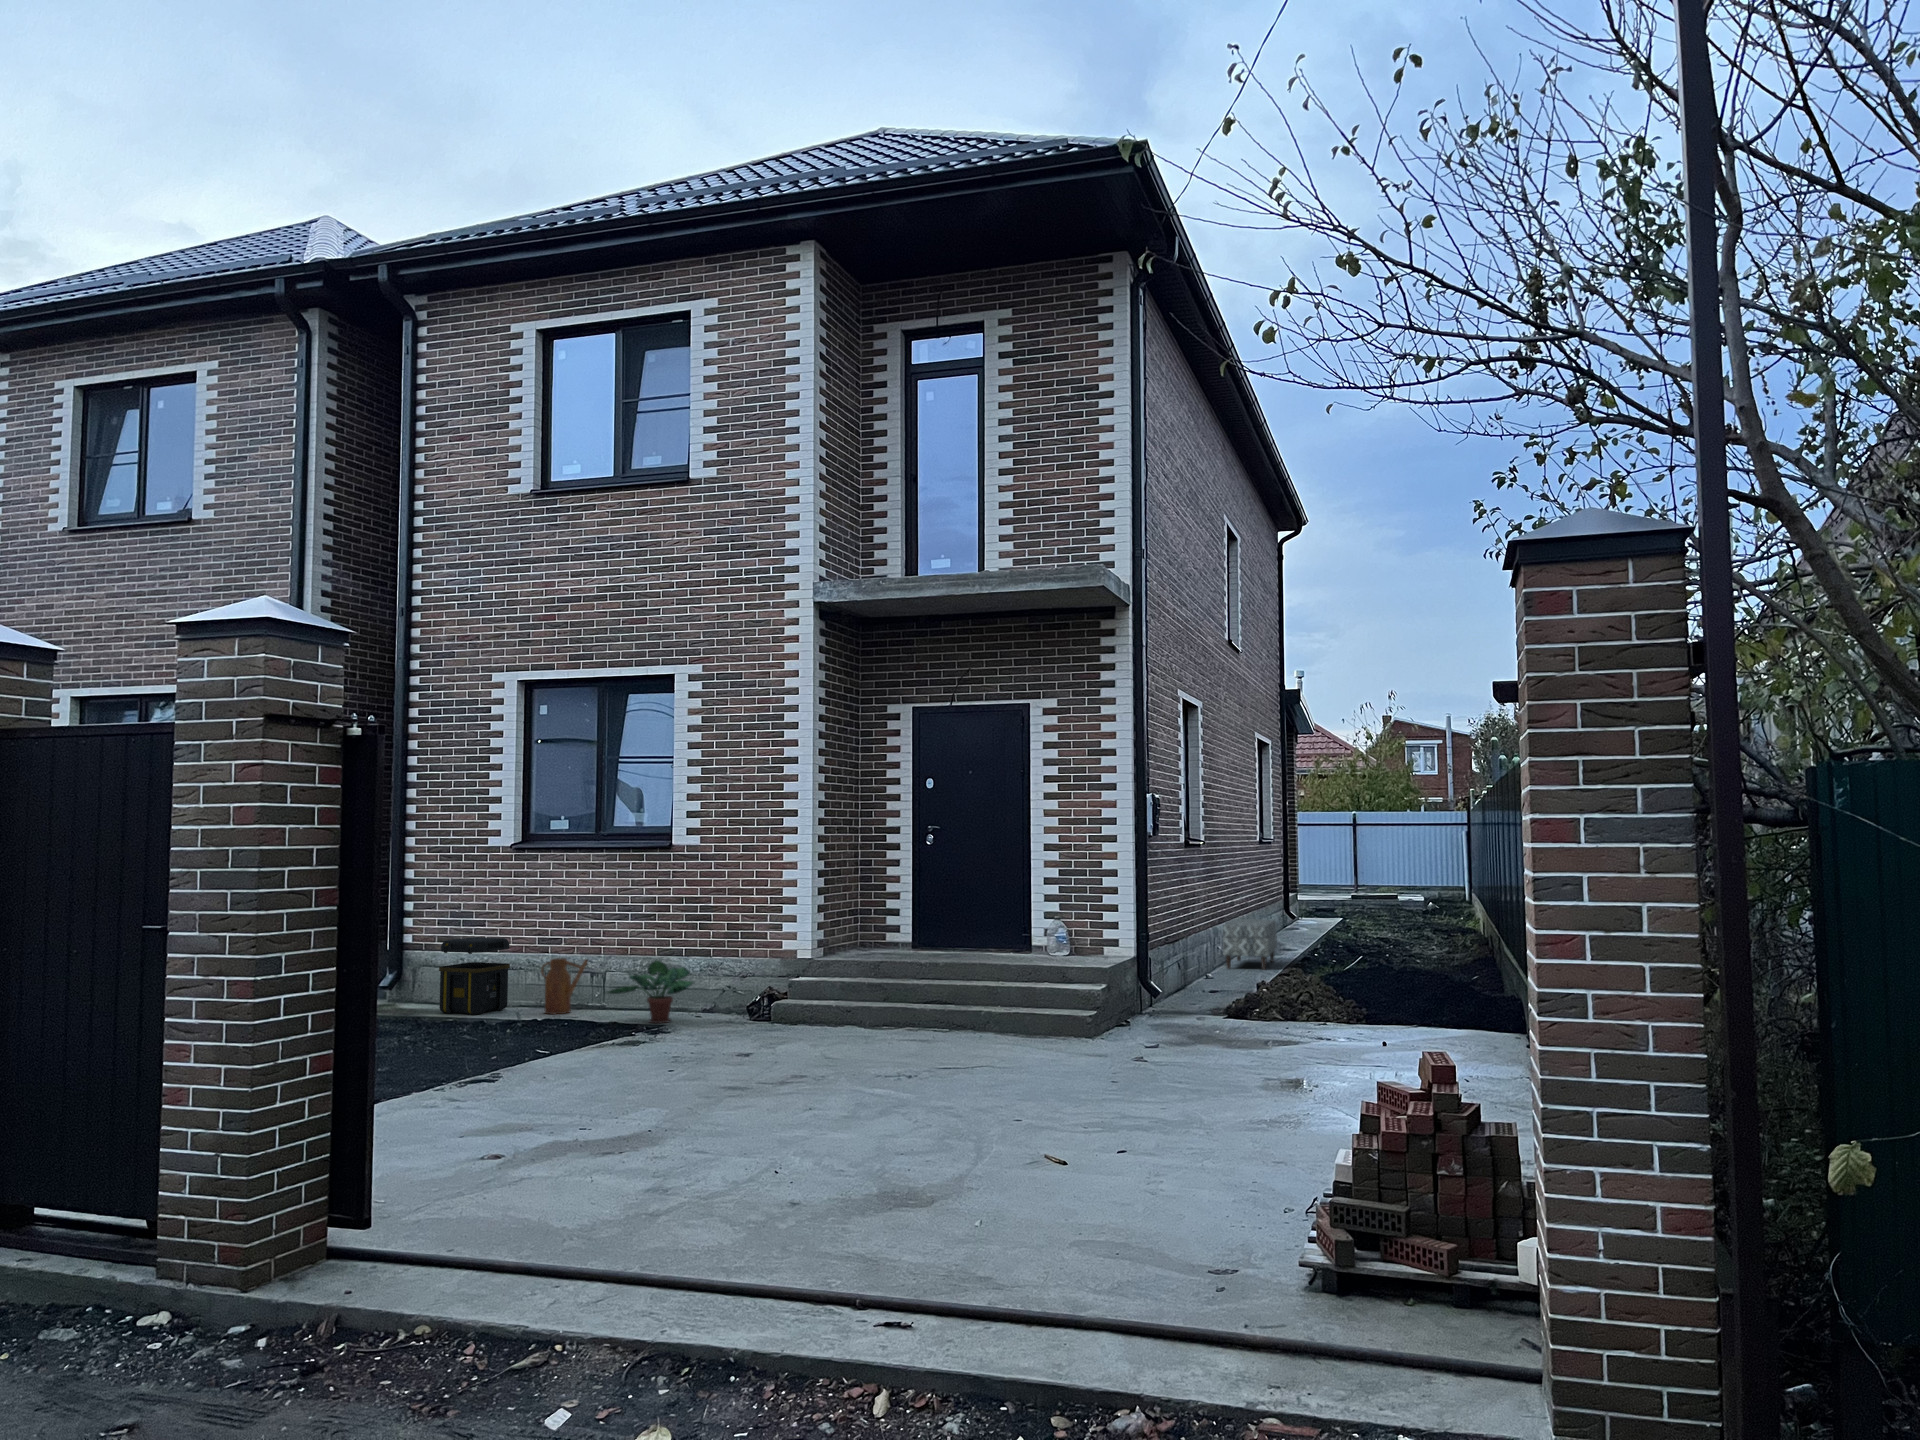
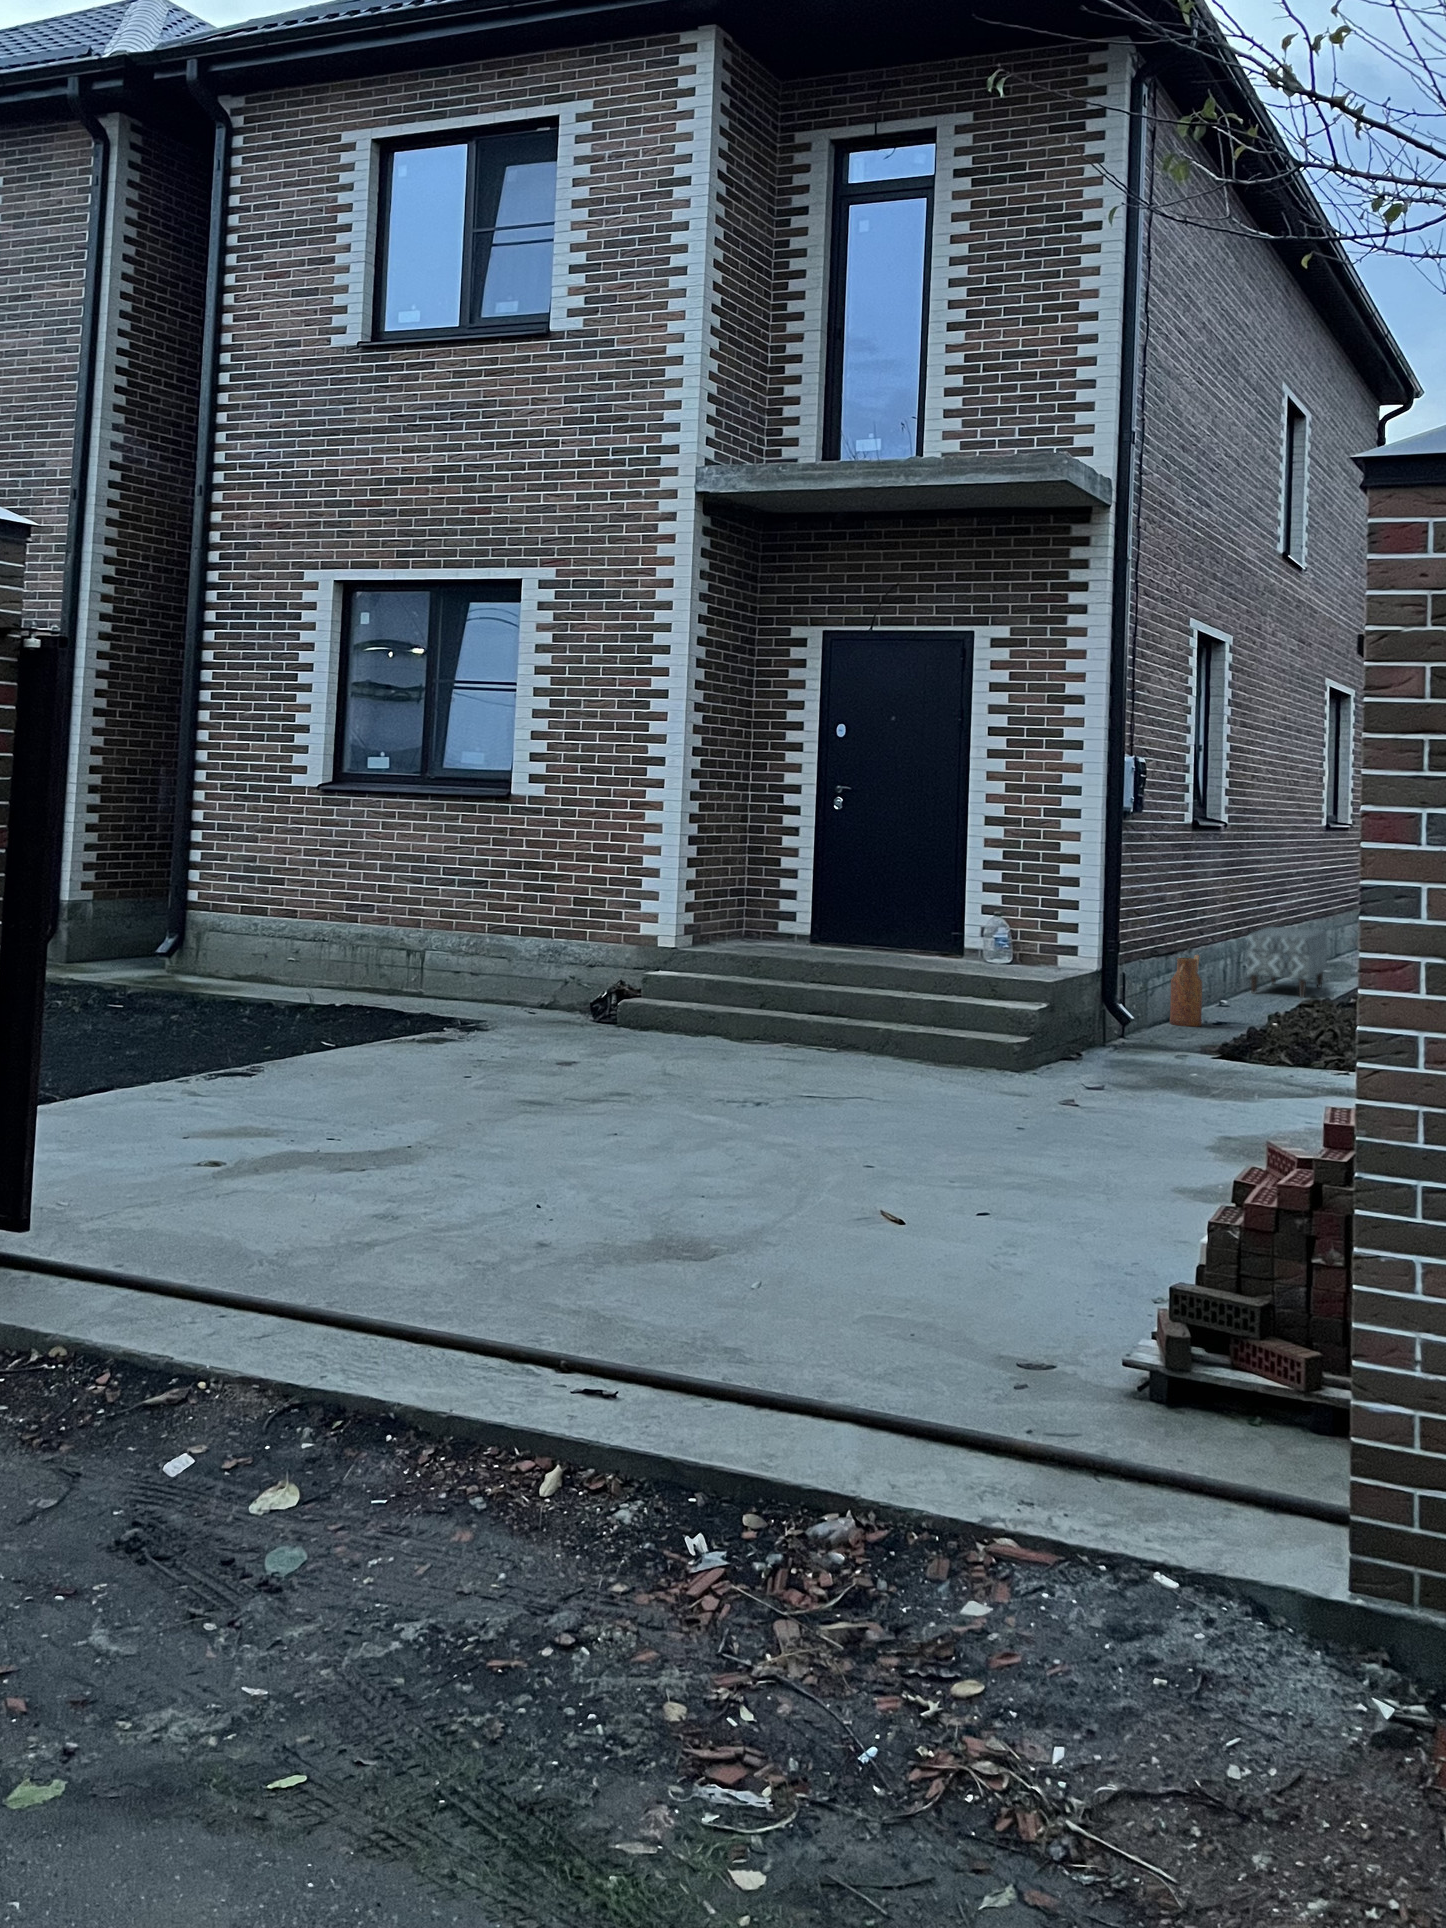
toolbox: present [439,937,510,1015] -> none [228,895,314,991]
watering can: present [541,958,588,1014] -> present [1170,955,1202,1027]
potted plant: present [607,960,692,1023] -> none [415,934,529,1015]

